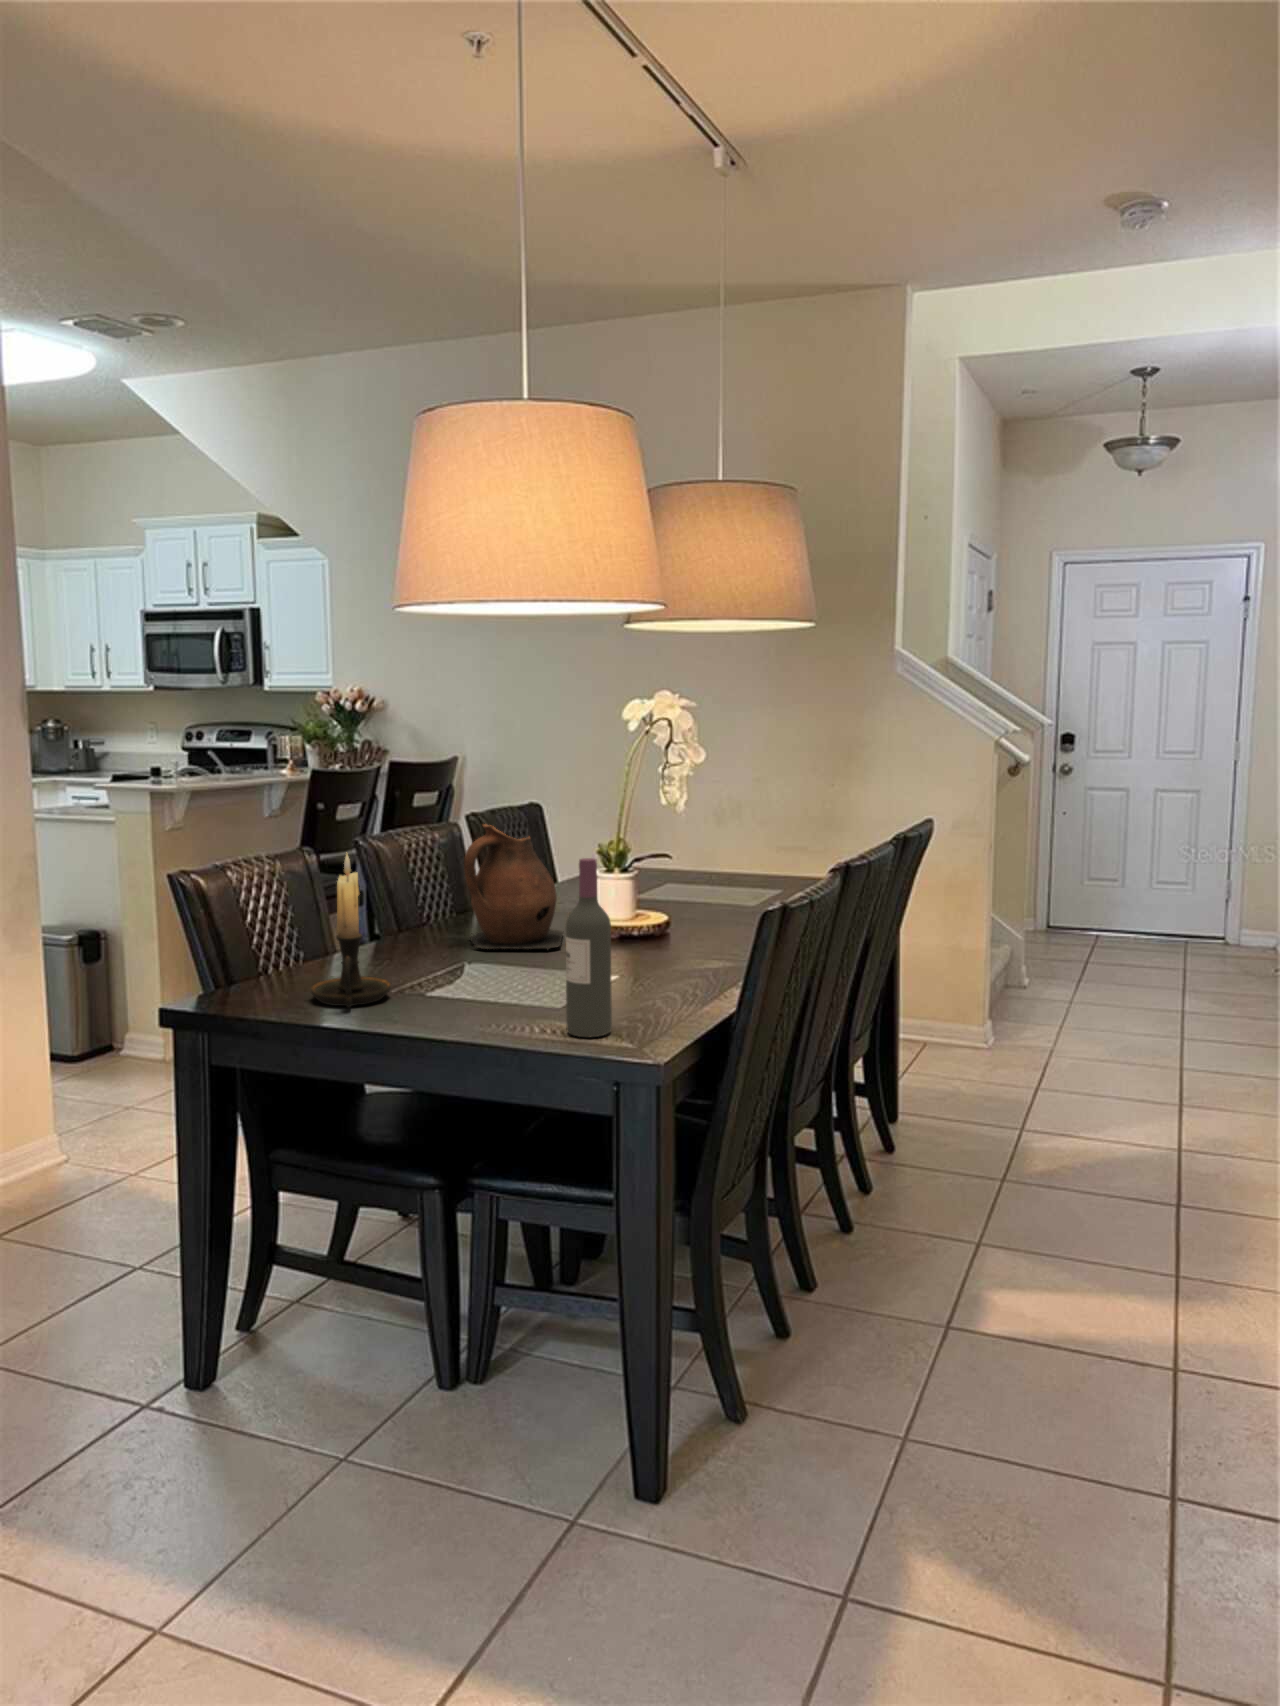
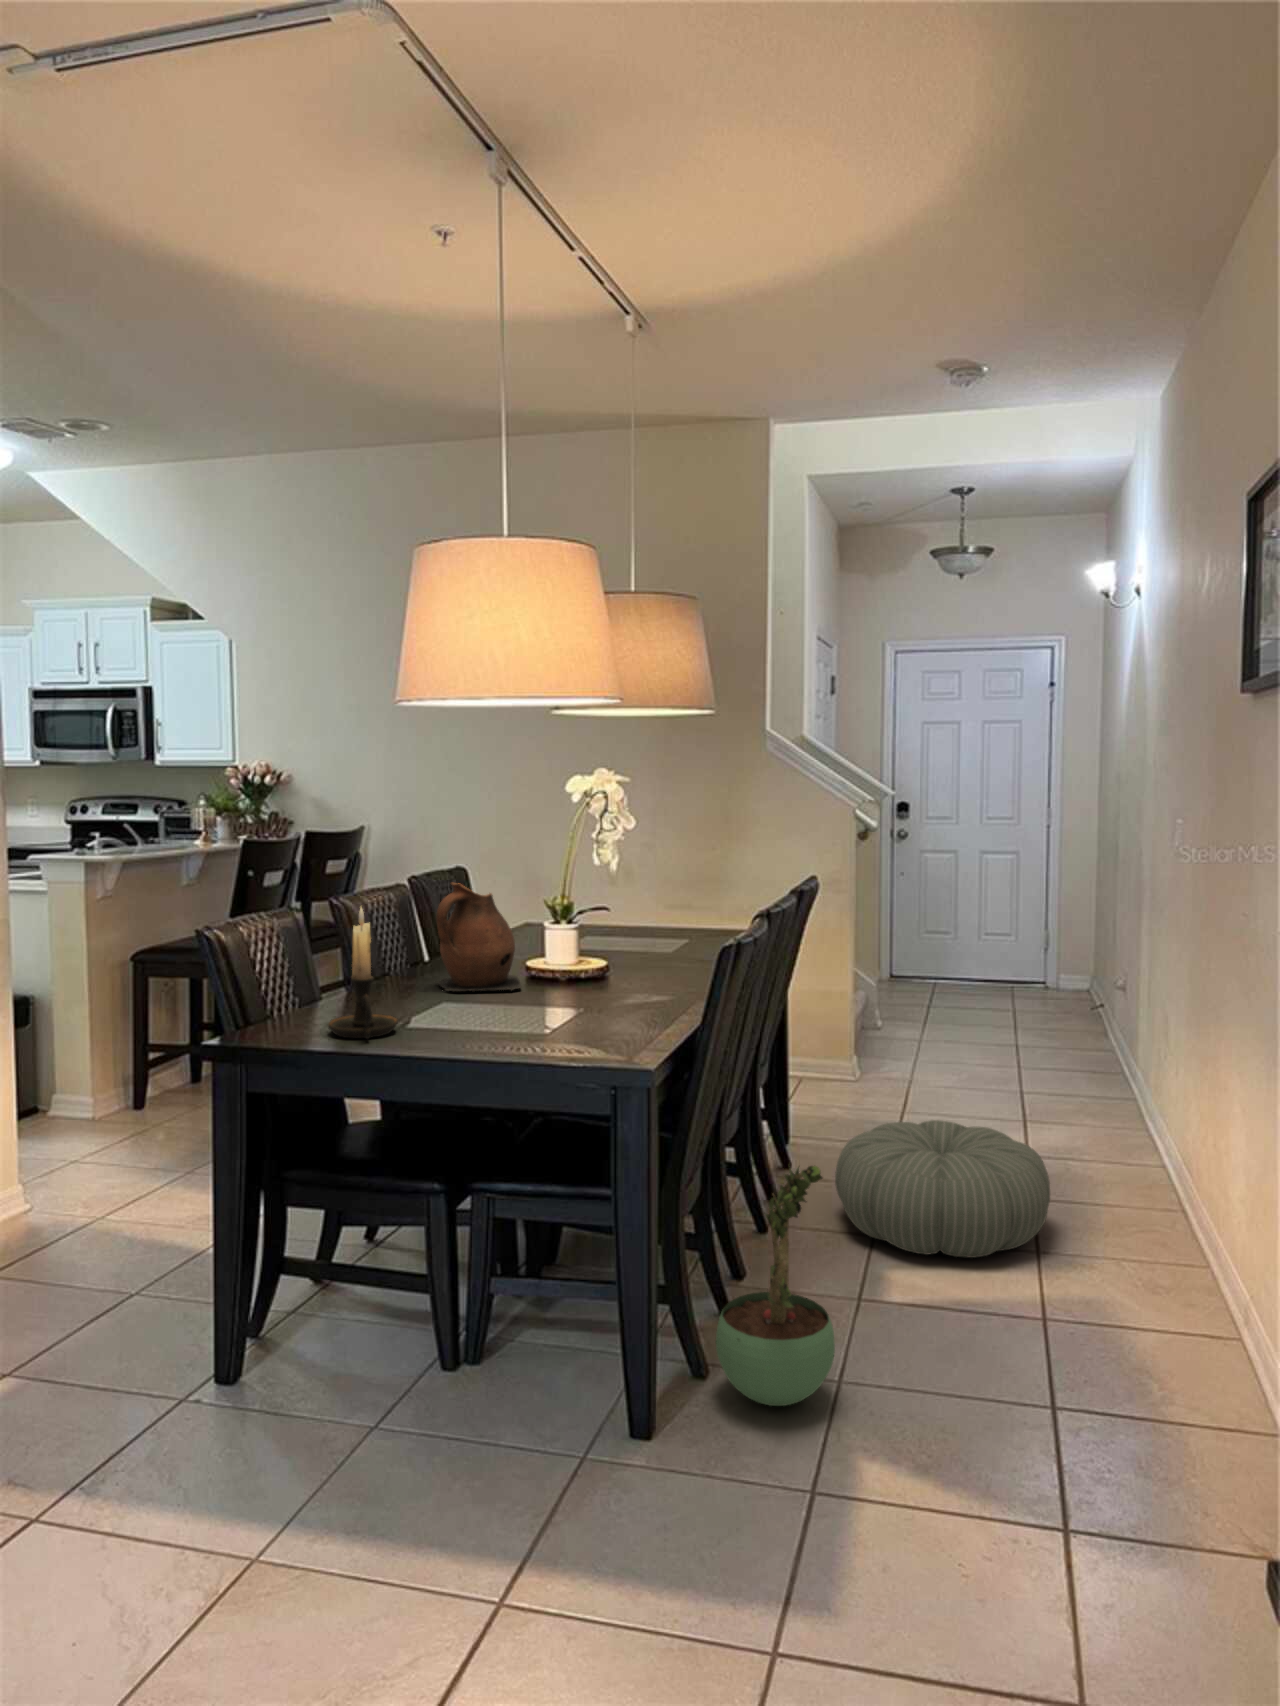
wine bottle: present [566,858,612,1037] -> none [564,905,601,1054]
pouf: none [935,1112,1196,1283] -> present [835,1120,1050,1258]
potted plant: none [746,1176,891,1466] -> present [716,1166,835,1406]

